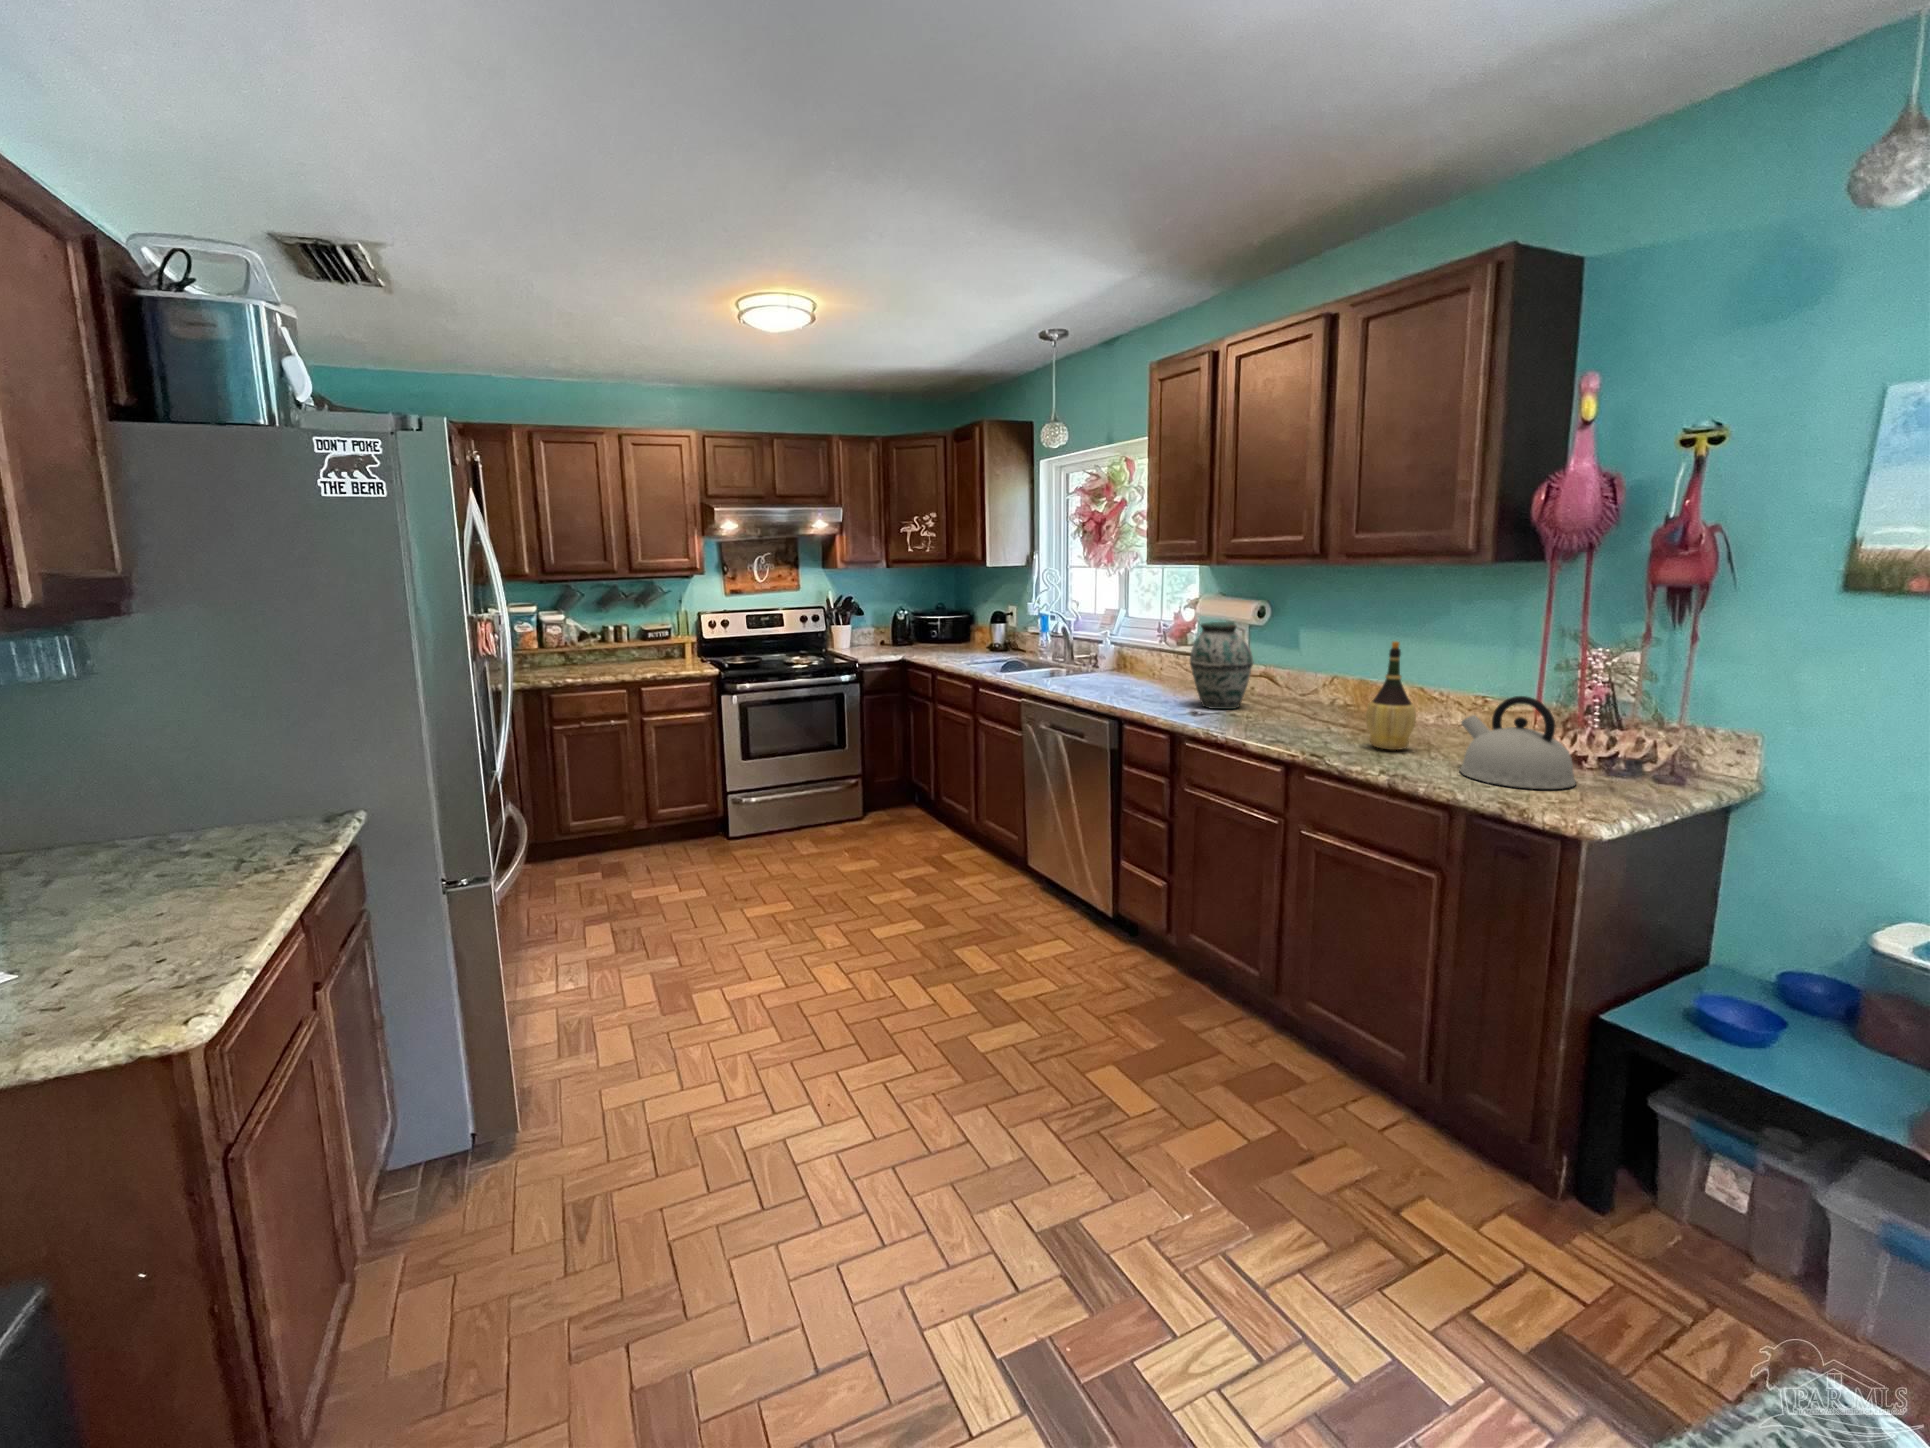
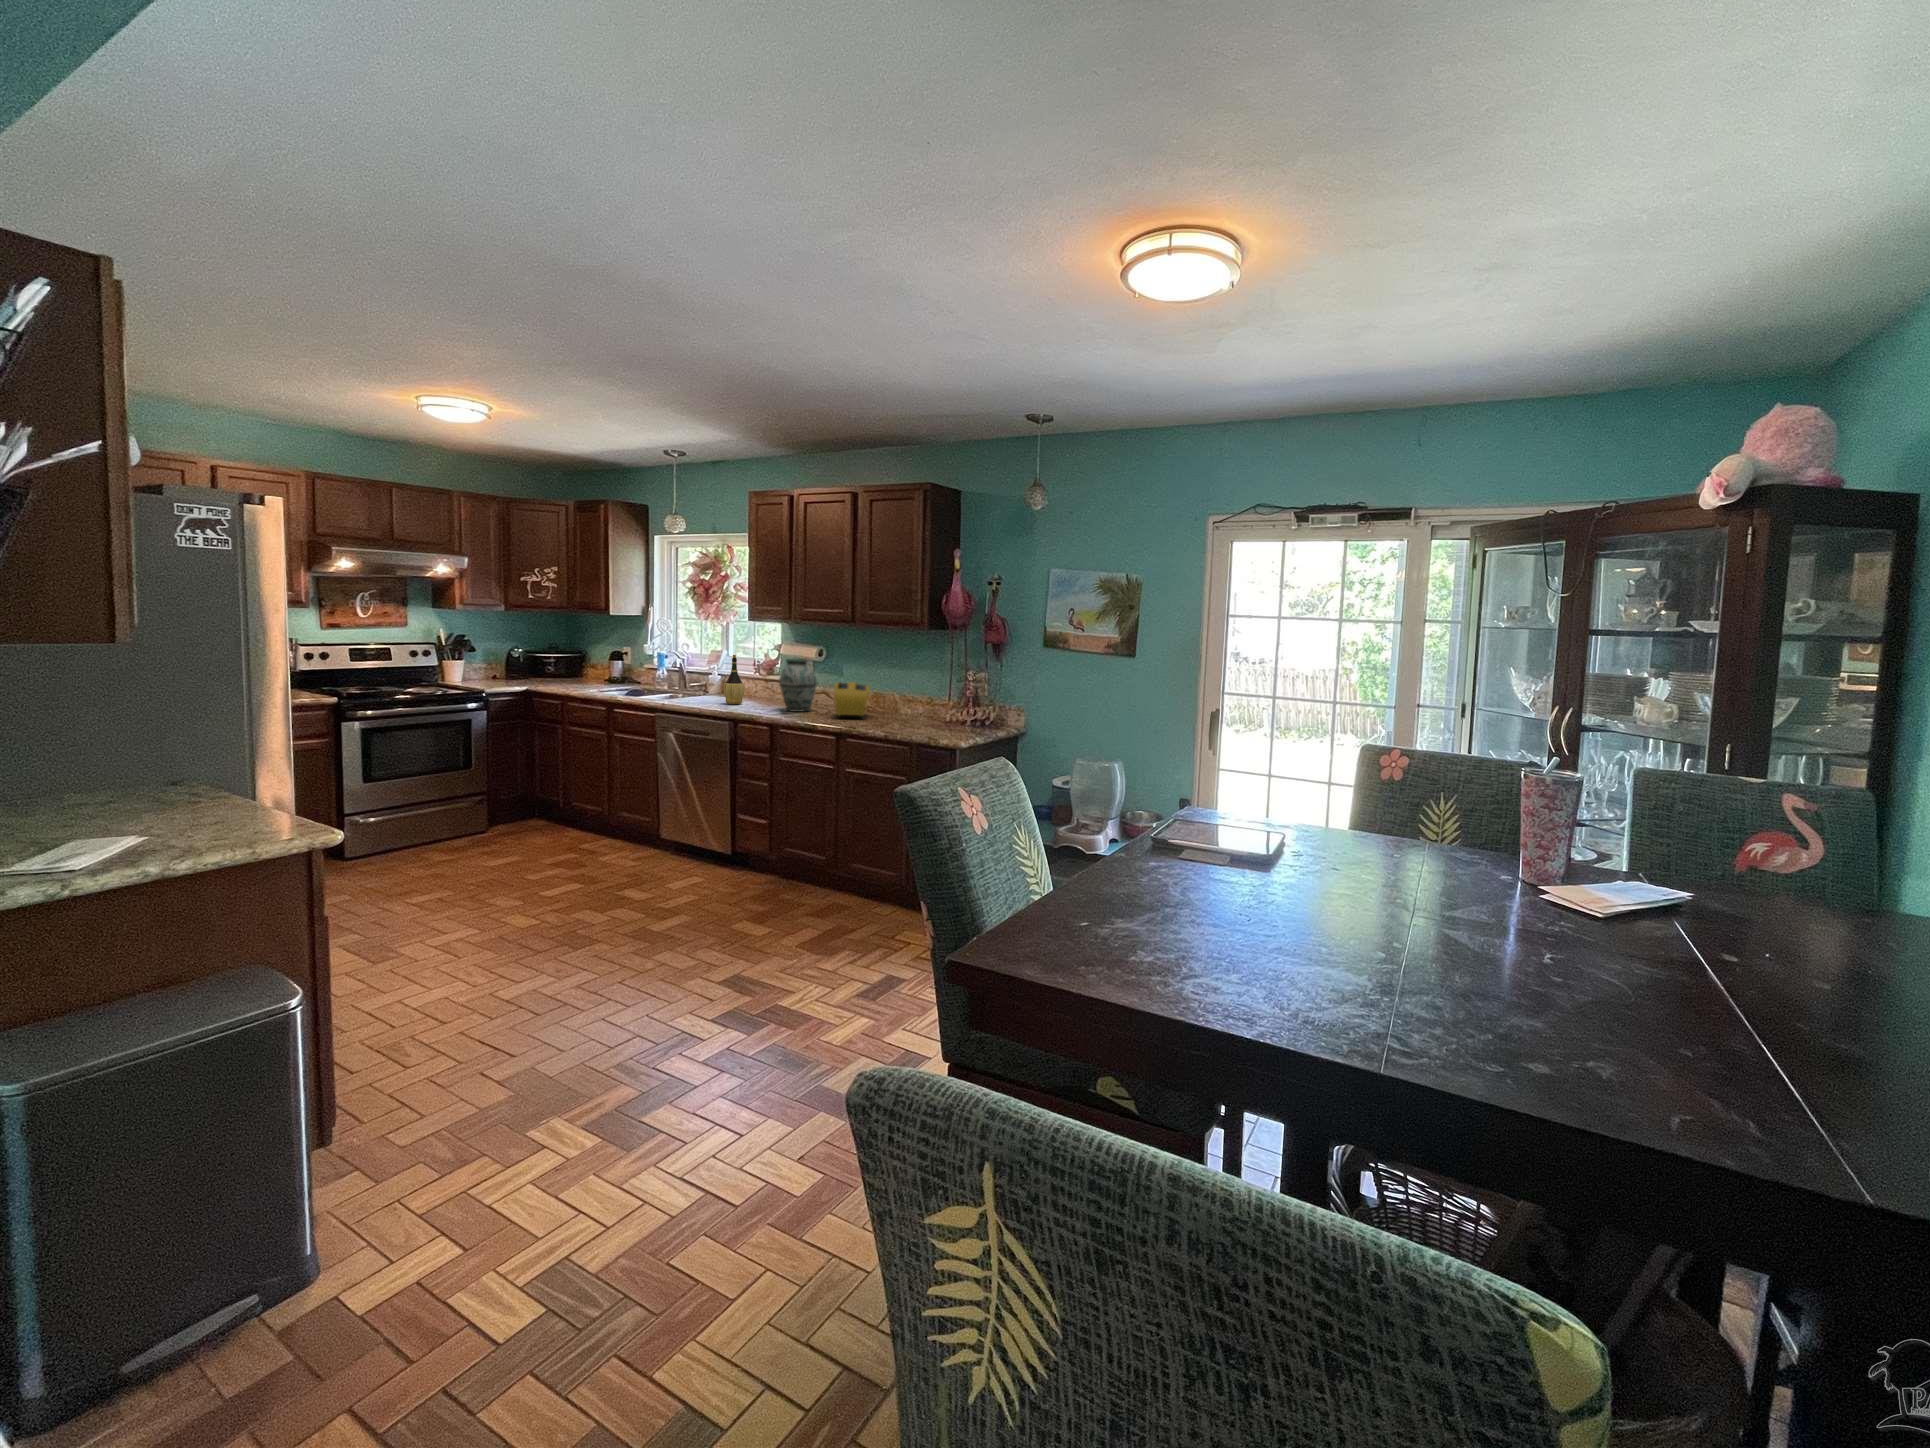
wine bottle: present [1366,641,1416,750] -> present [723,655,745,704]
toaster: none [1282,663,1353,734] -> present [834,682,870,717]
kettle: present [1460,696,1576,789] -> none [916,692,961,734]

